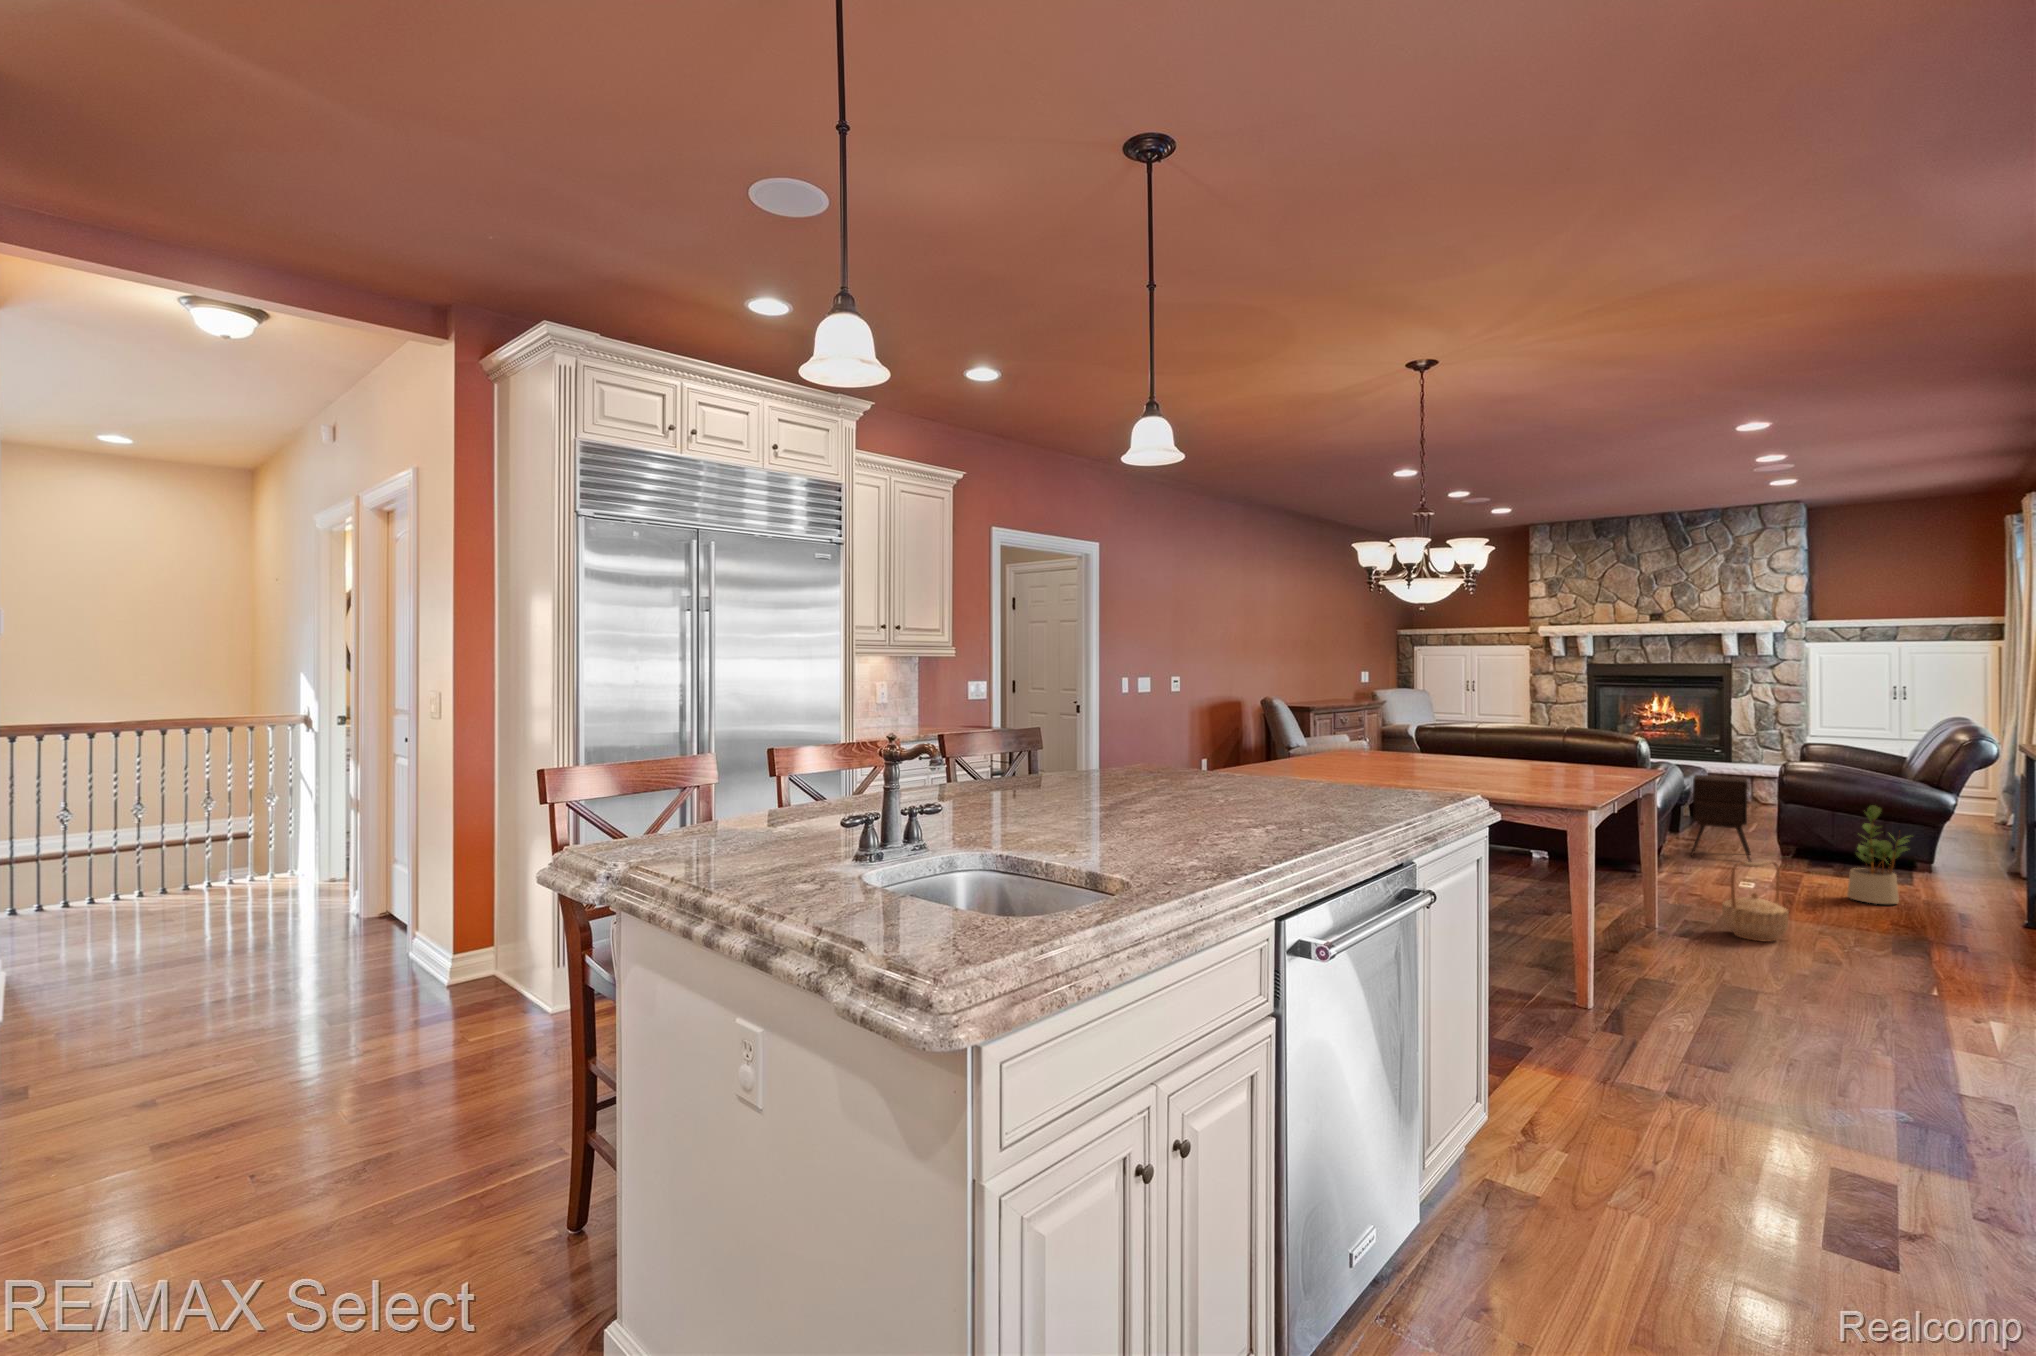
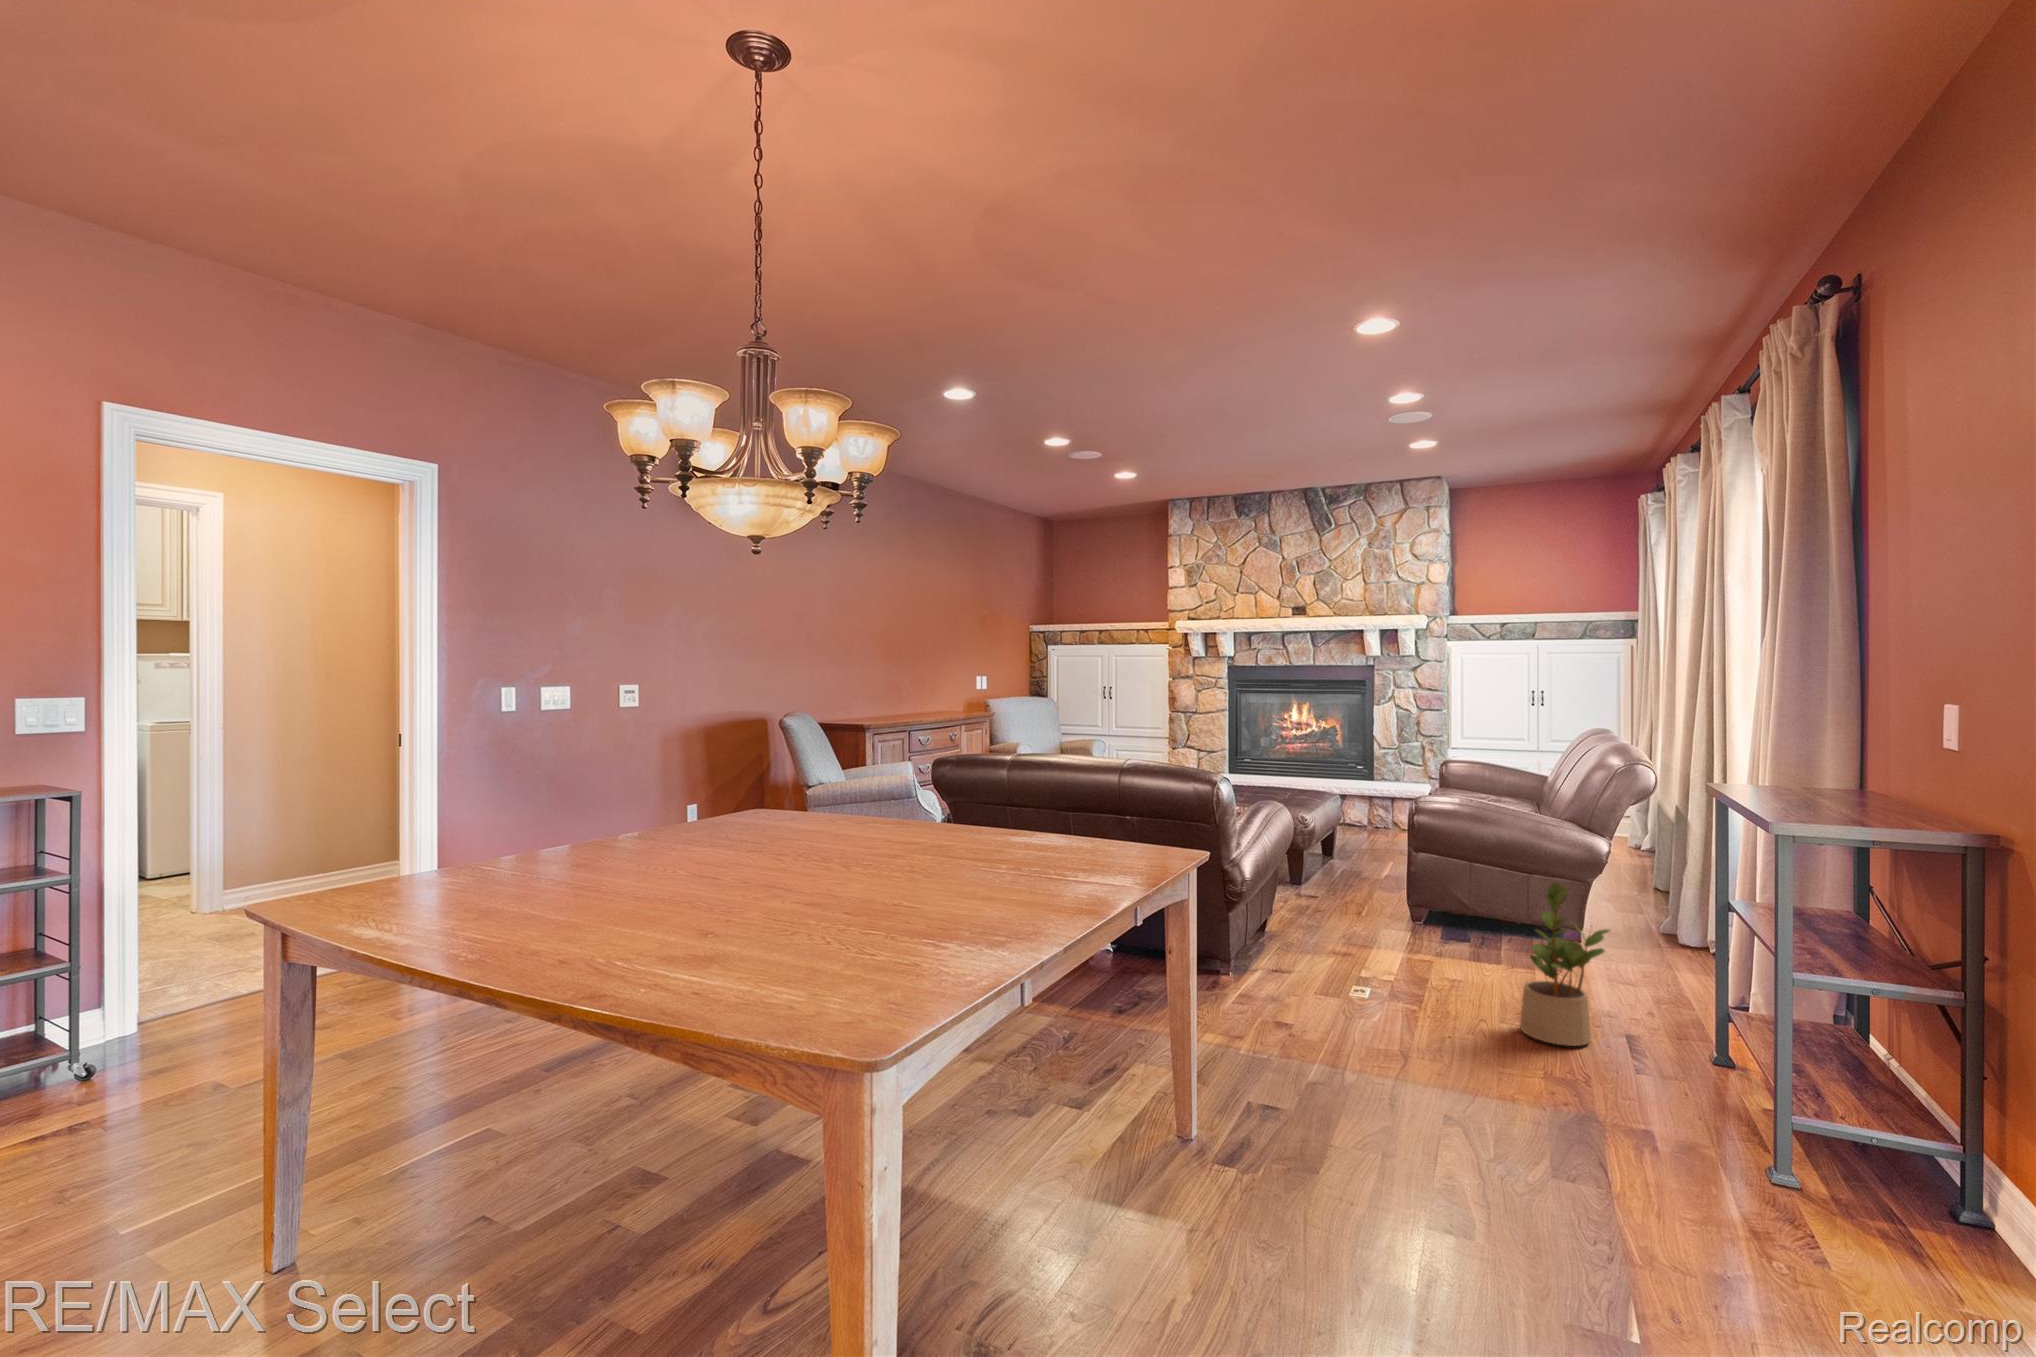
side table: present [1691,775,1751,862] -> none [1315,817,1391,947]
basket: present [1722,861,1789,942] -> none [1336,1032,1449,1207]

